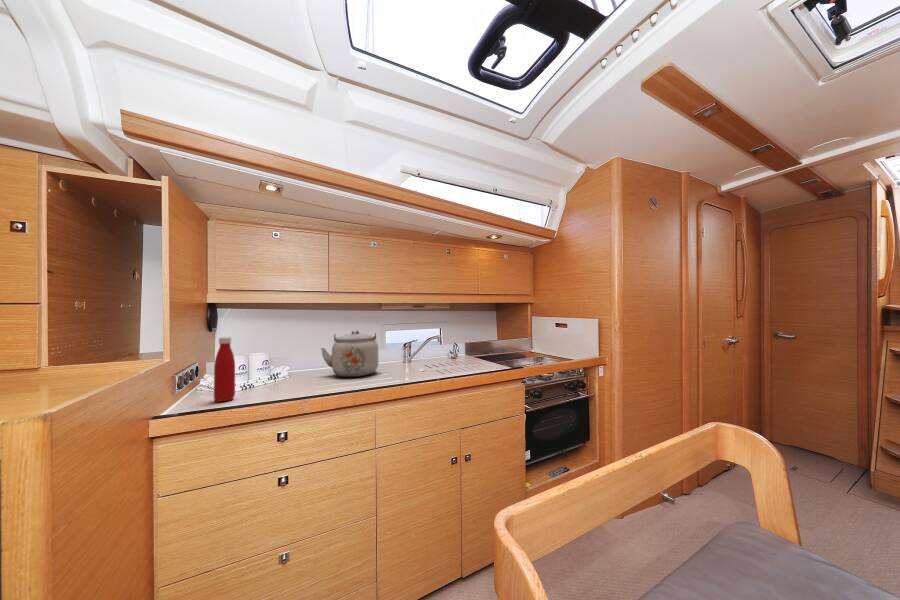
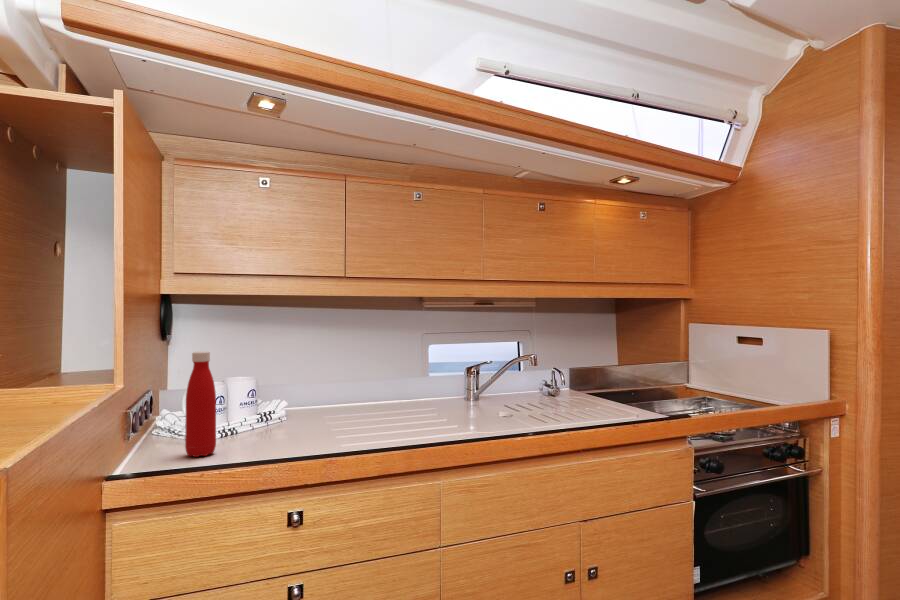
kettle: present [321,331,378,377] -> none [334,345,429,424]

